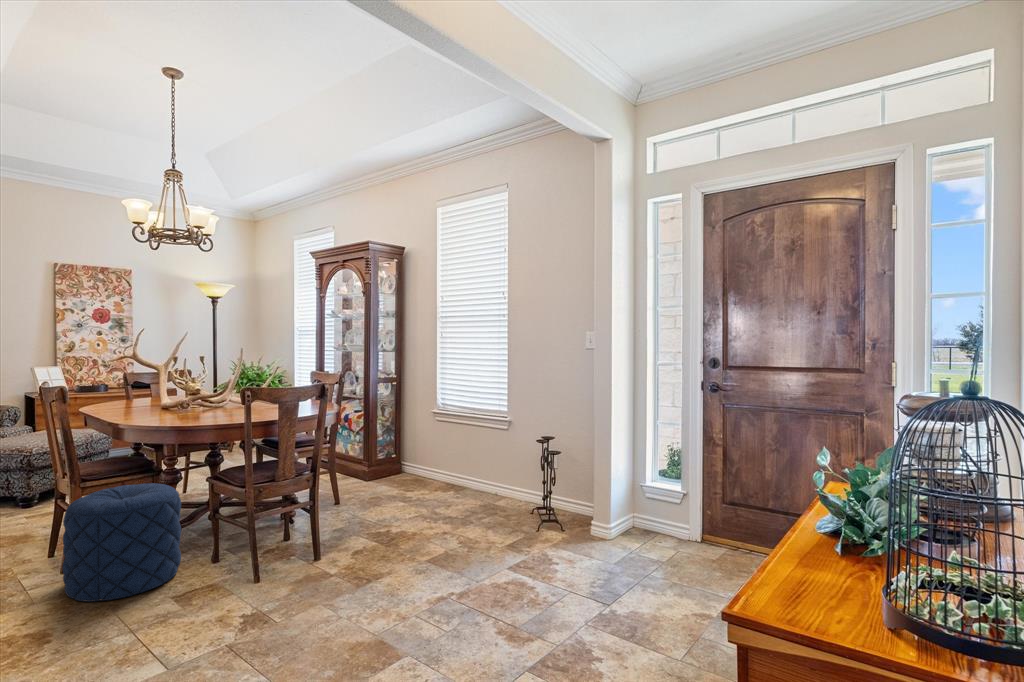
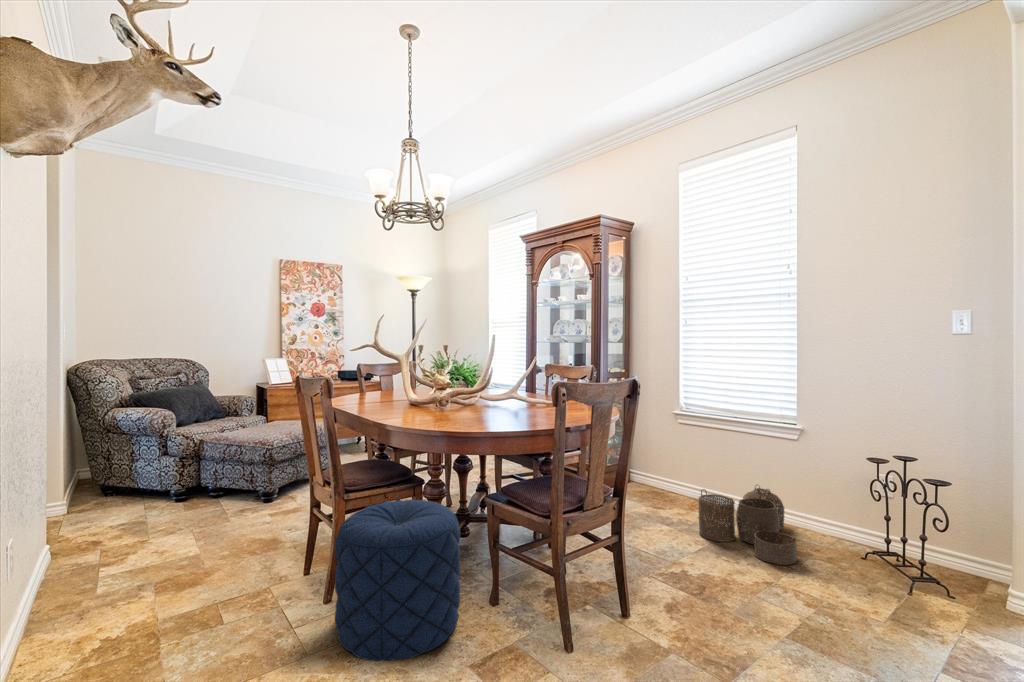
woven basket: none [423,467,496,523] -> present [699,487,796,565]

